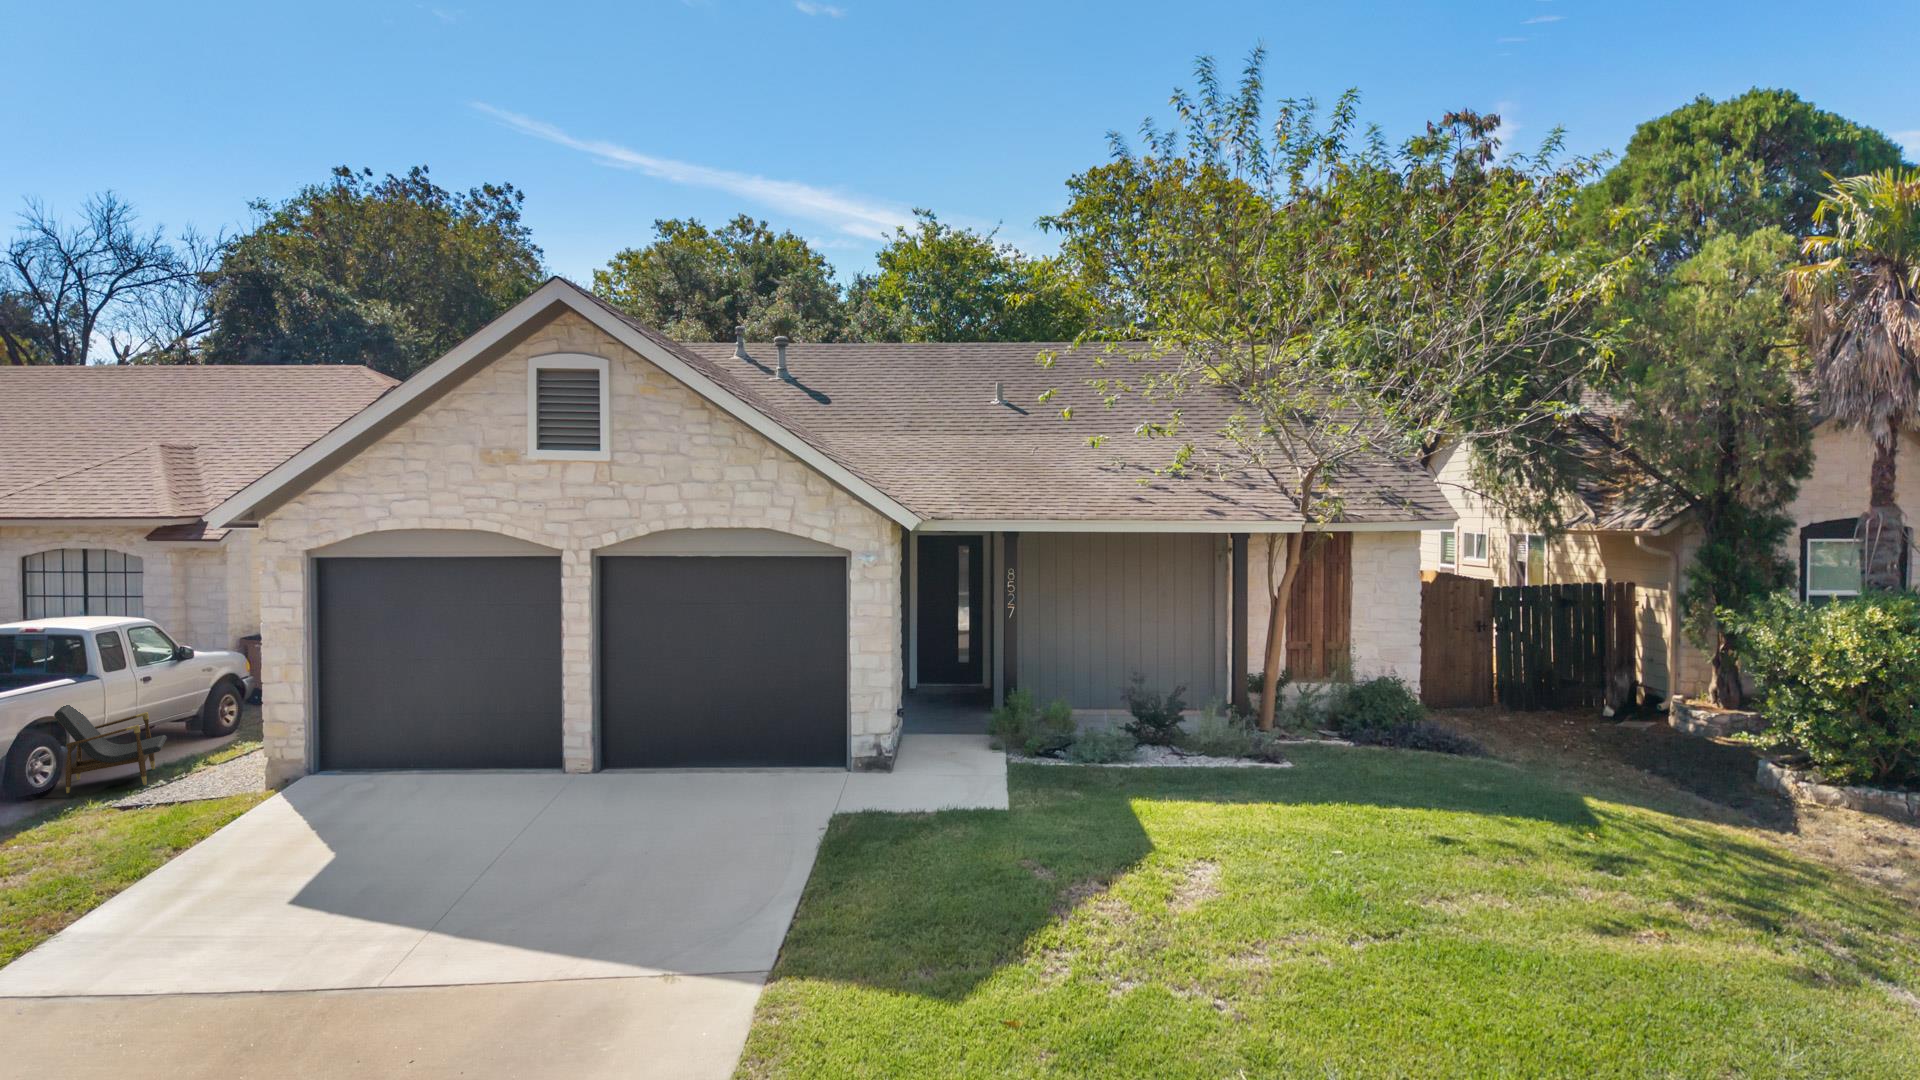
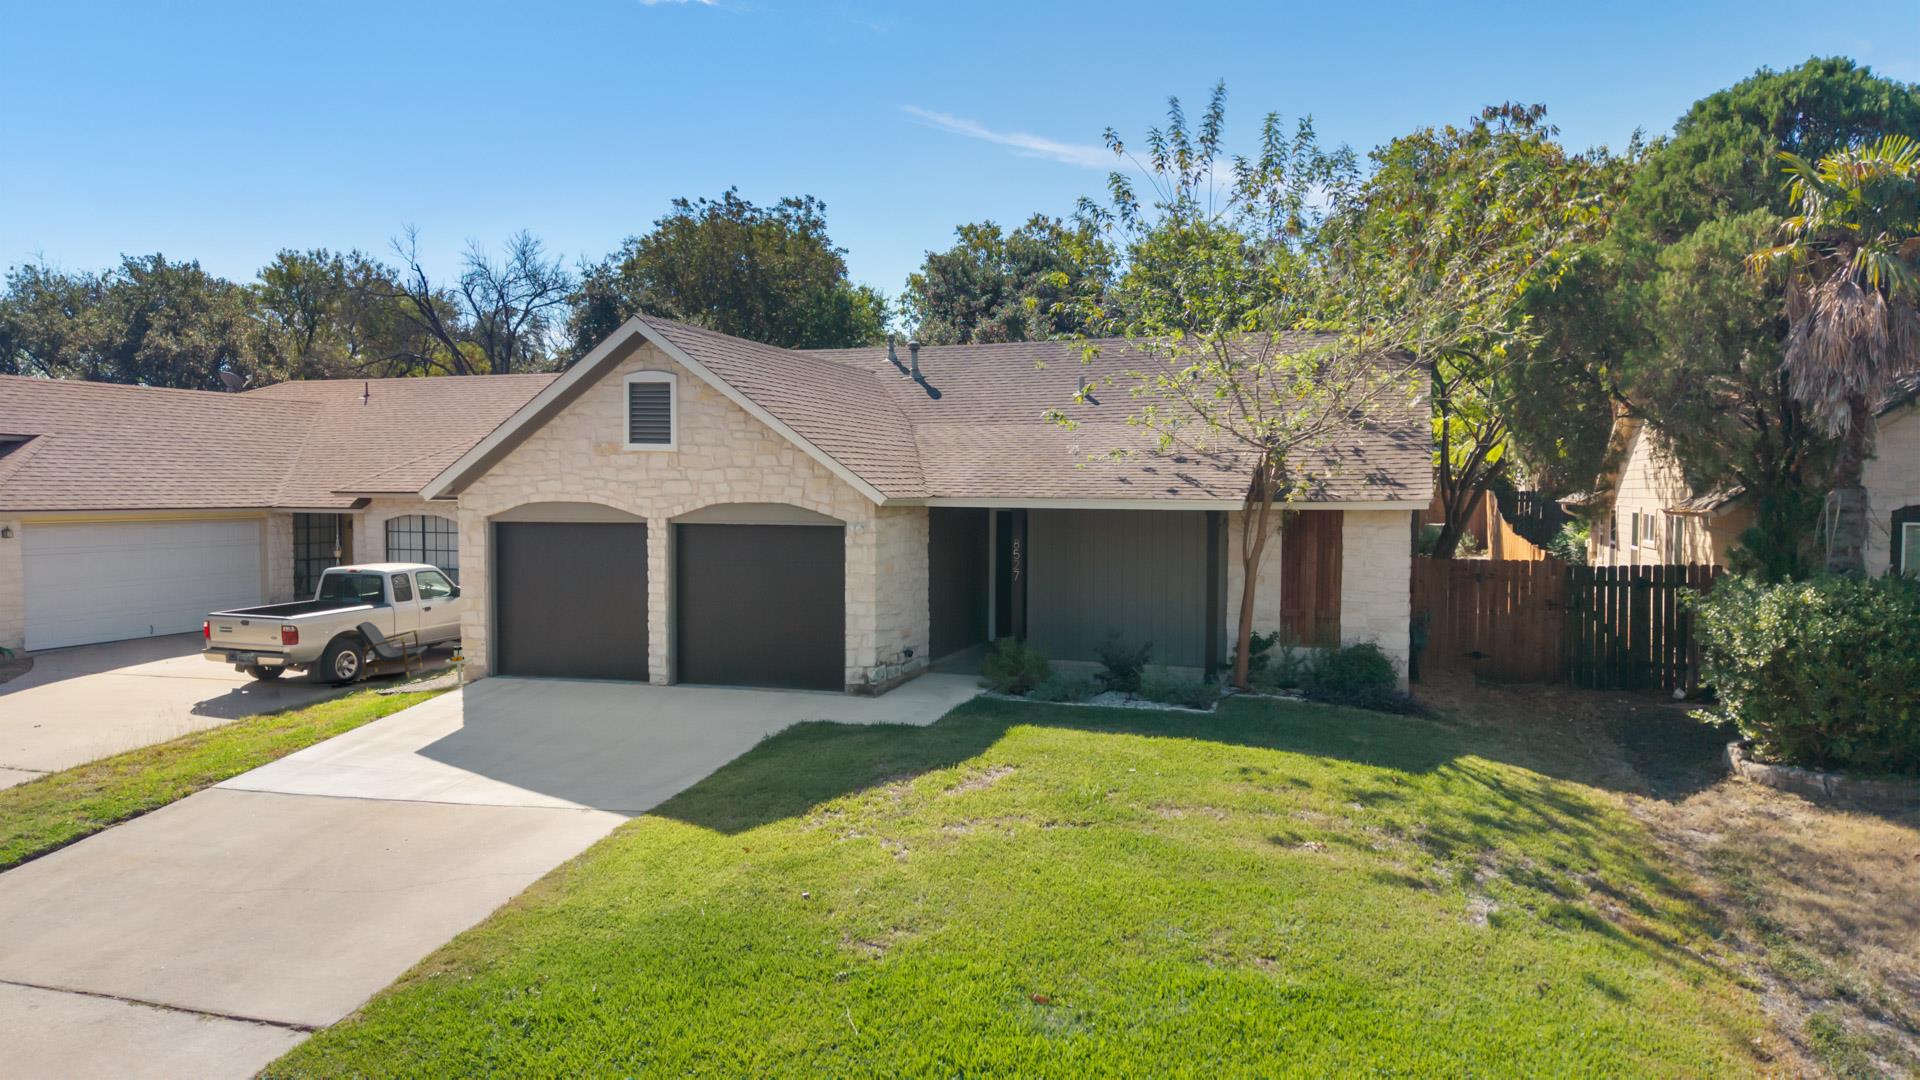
side table: none [231,734,273,792] -> present [446,646,472,685]

